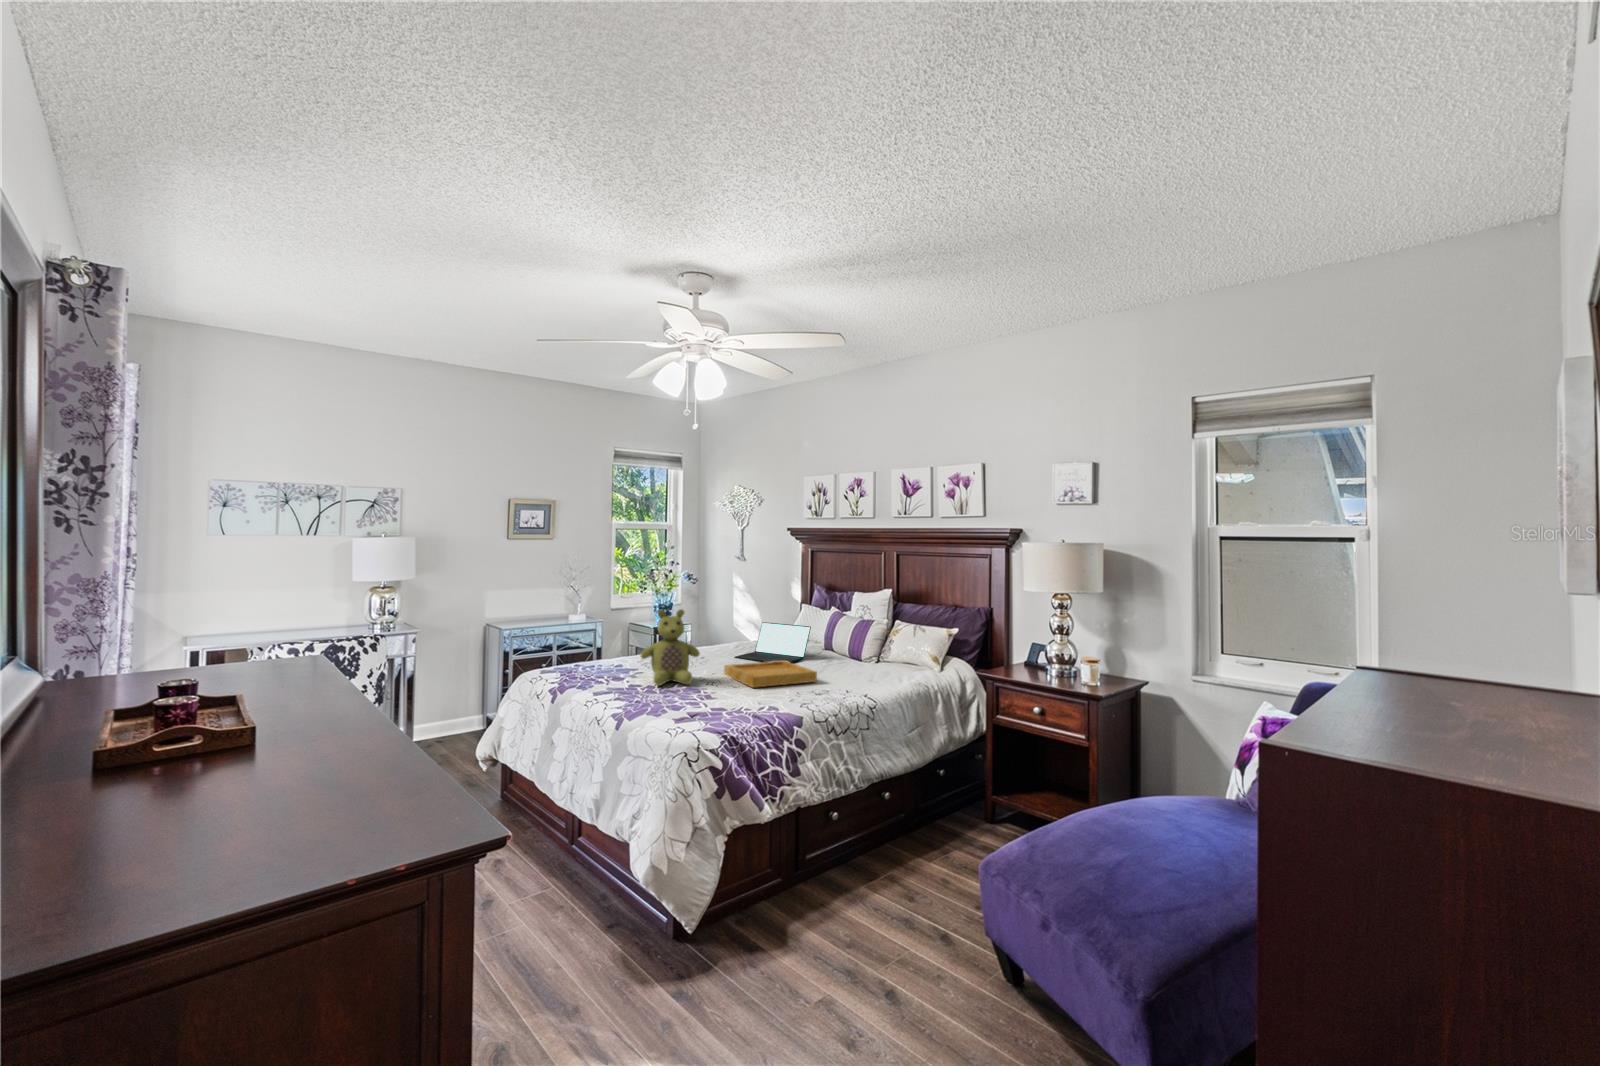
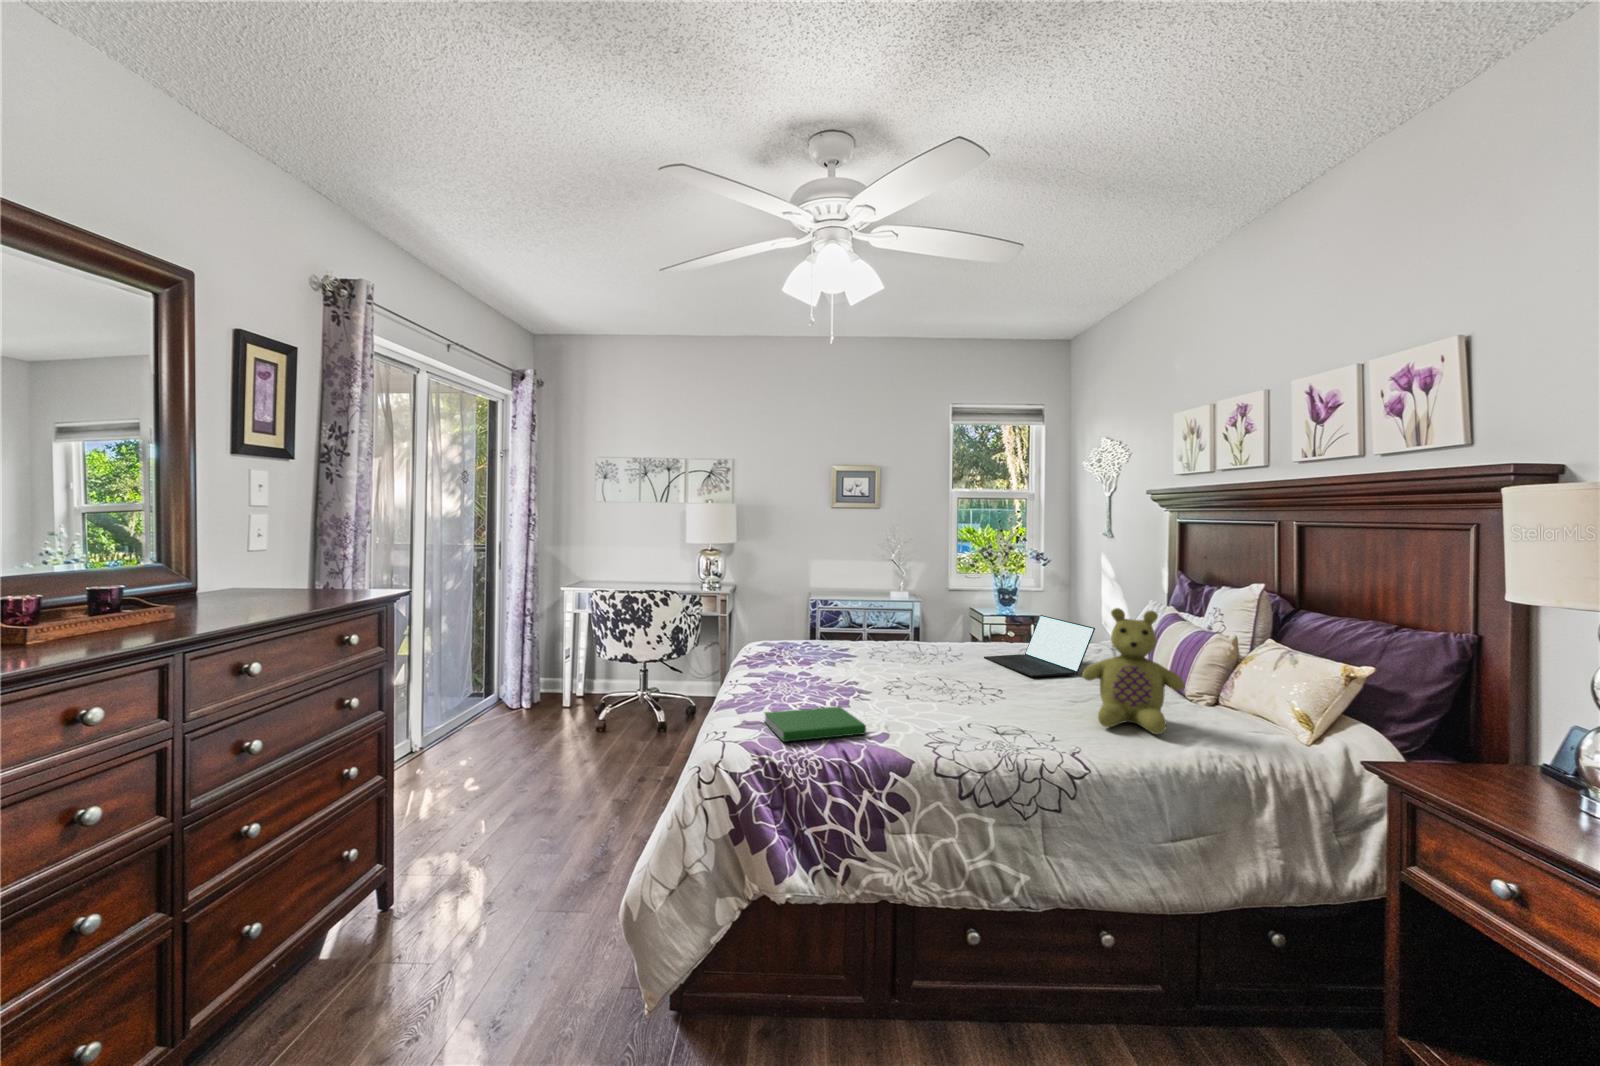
stuffed bear: present [641,609,700,685] -> present [1082,608,1184,734]
tray: present [724,661,817,687] -> none [922,665,1033,710]
hardcover book: none [685,698,759,723] -> present [765,707,866,742]

